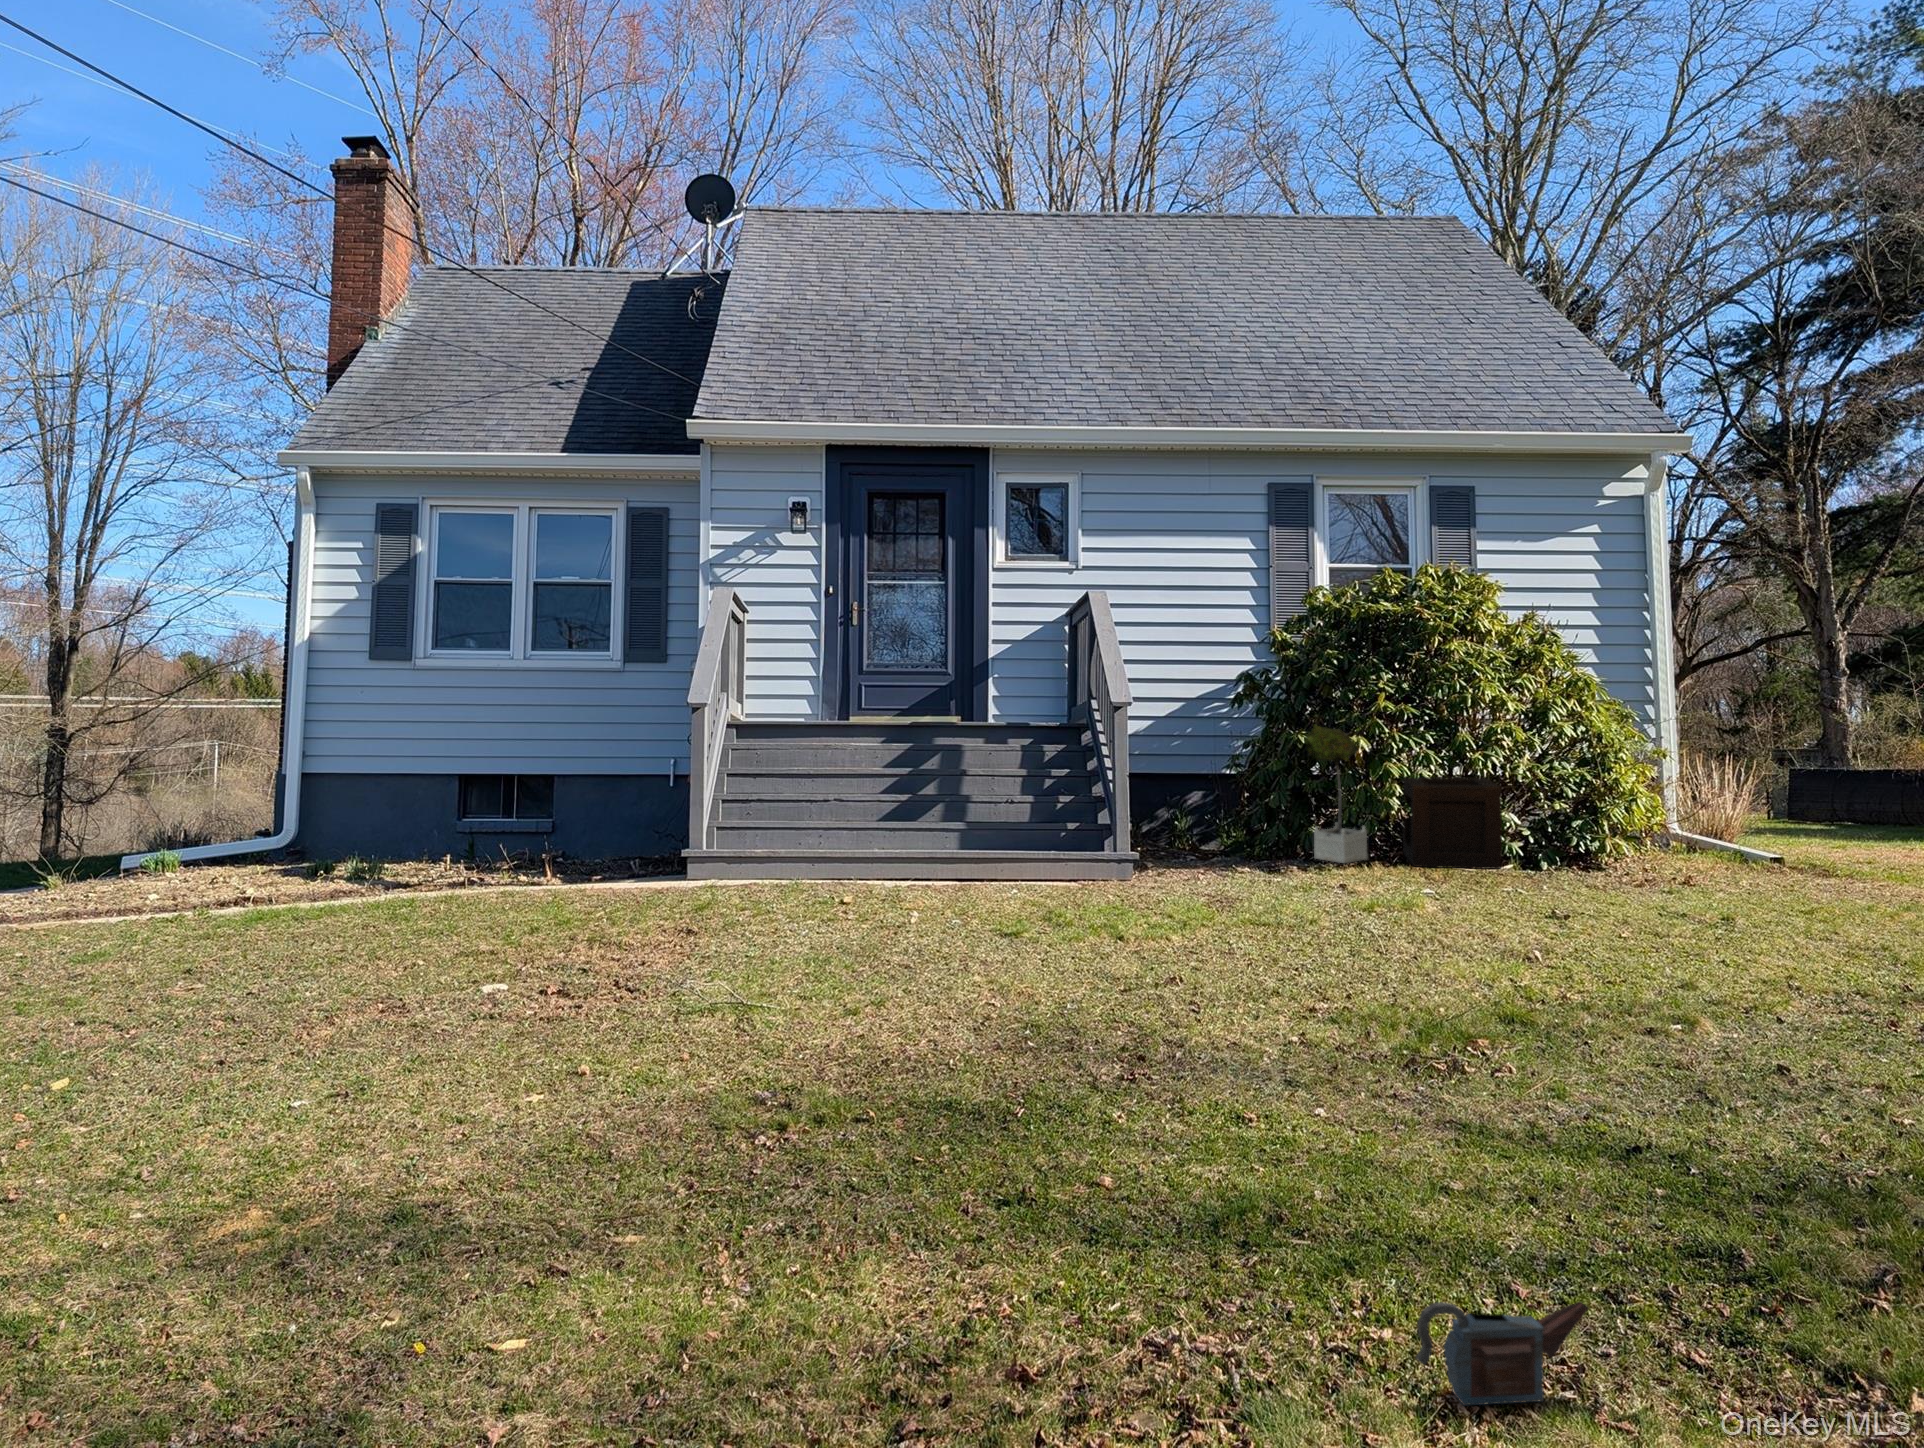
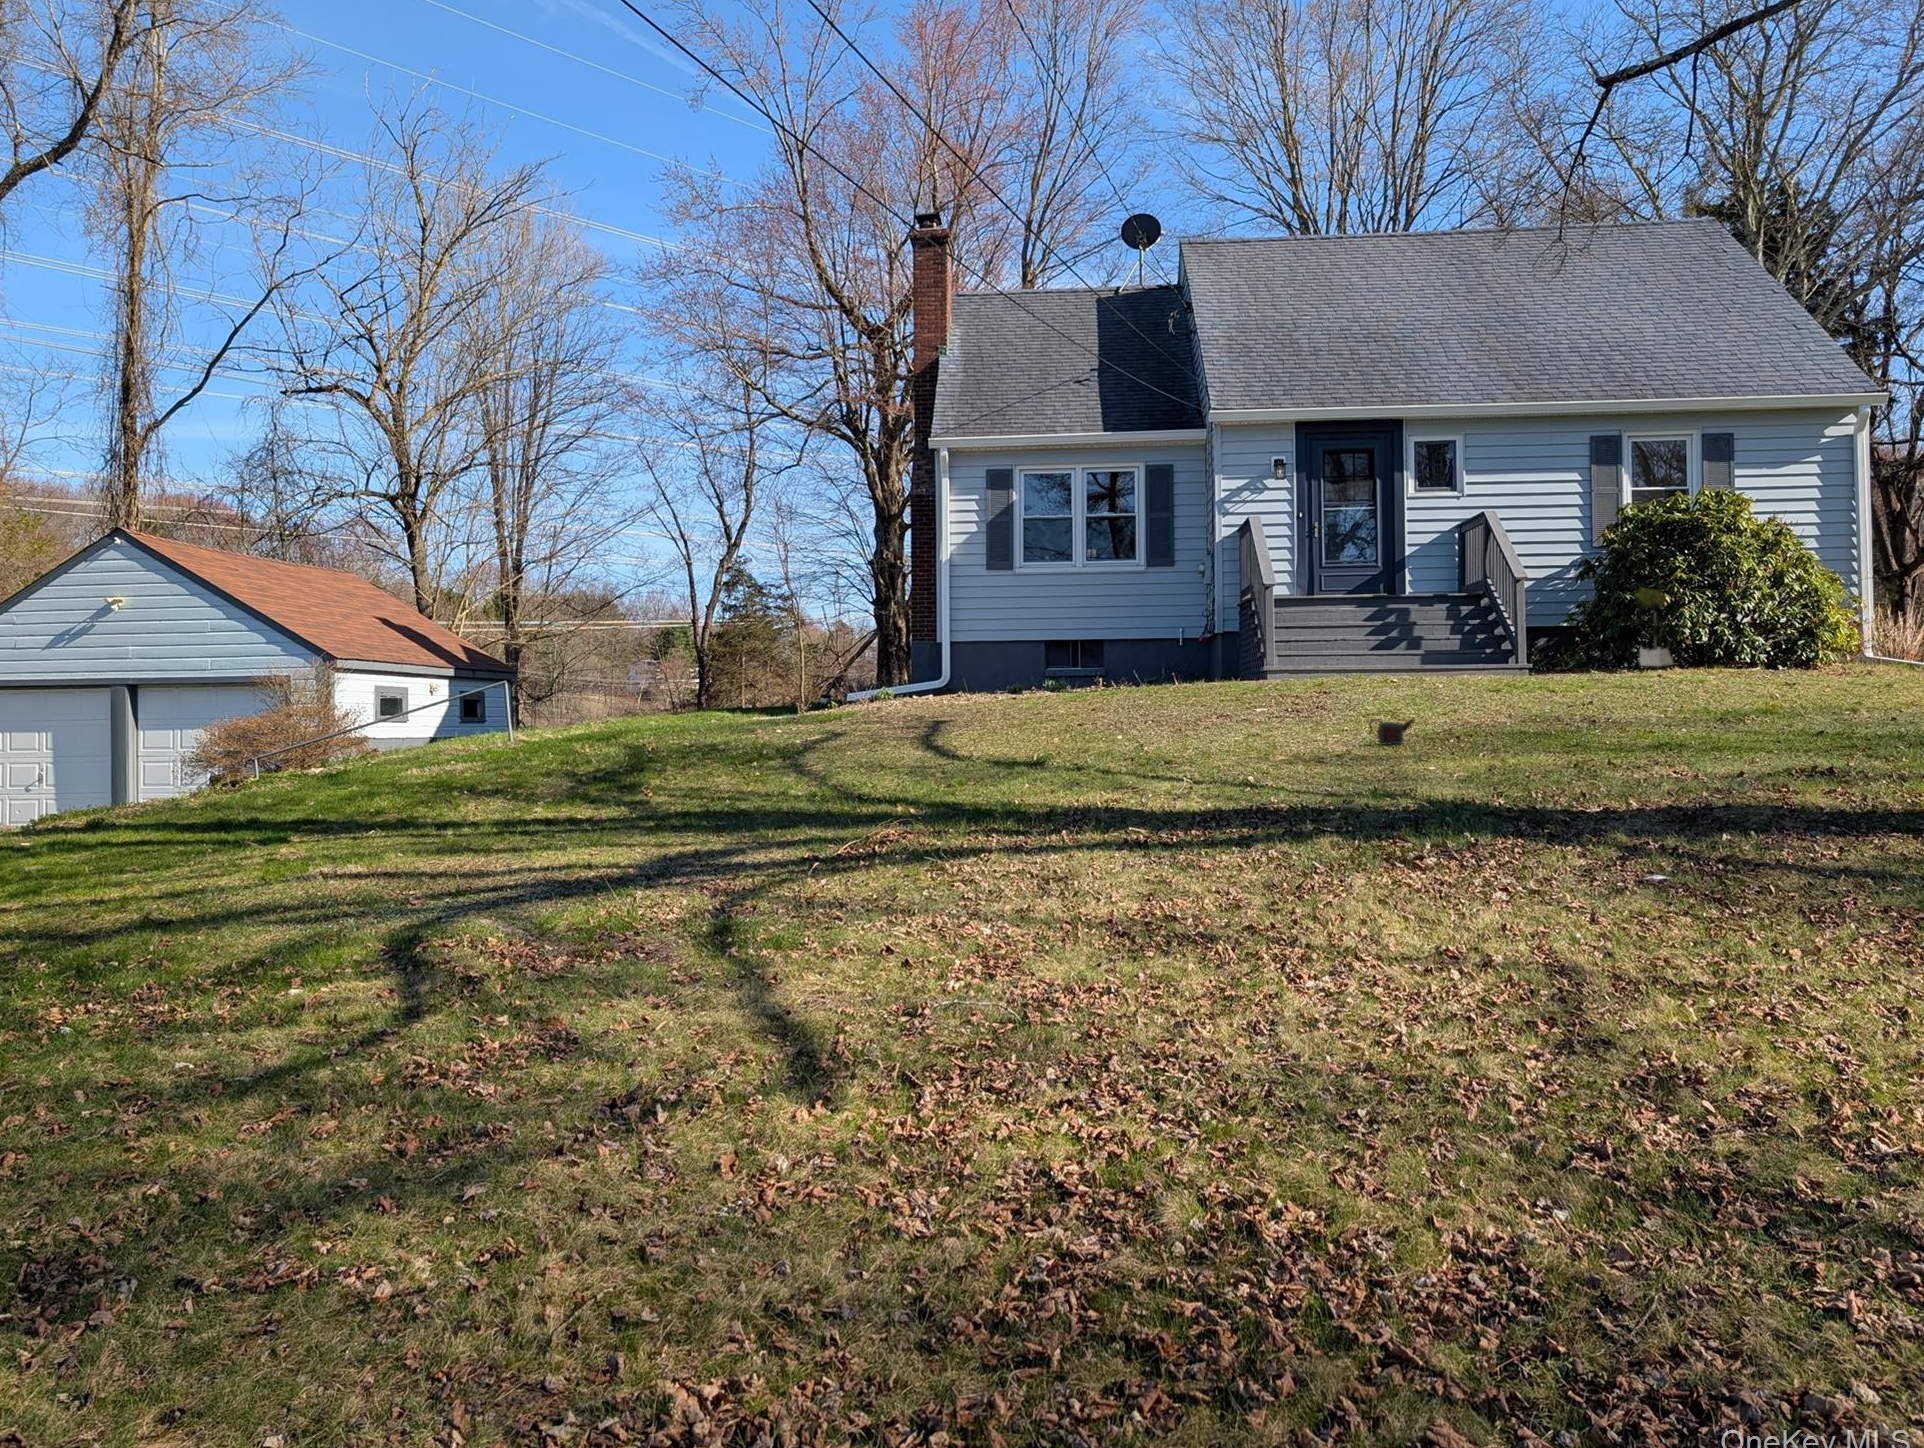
wooden crate: present [1402,777,1502,869] -> none [1693,616,1756,666]
watering can: present [1416,1302,1589,1405] -> present [1369,719,1415,745]

